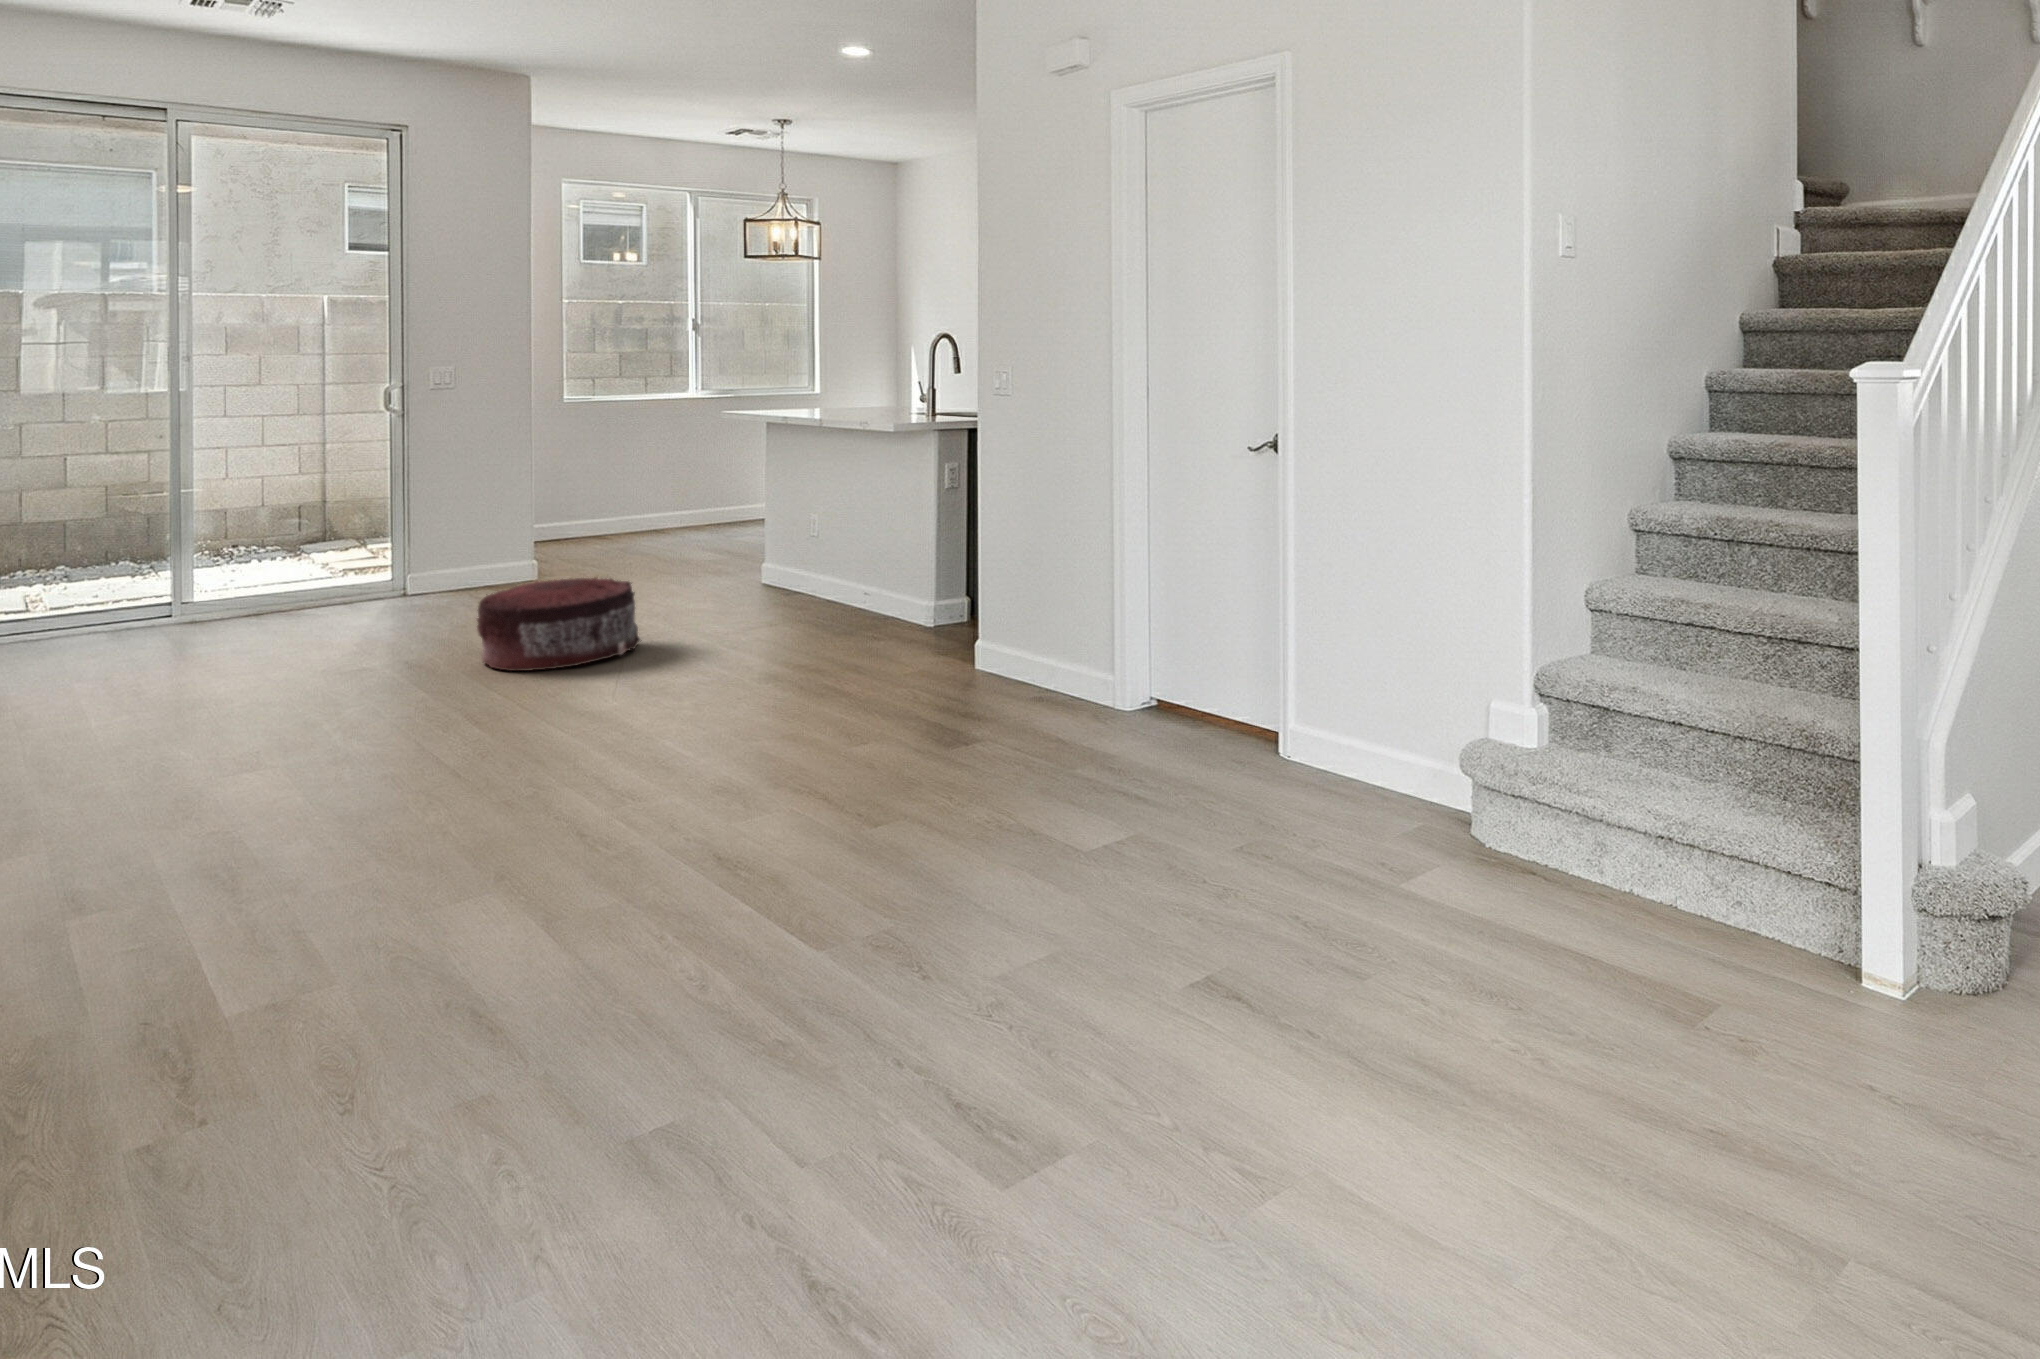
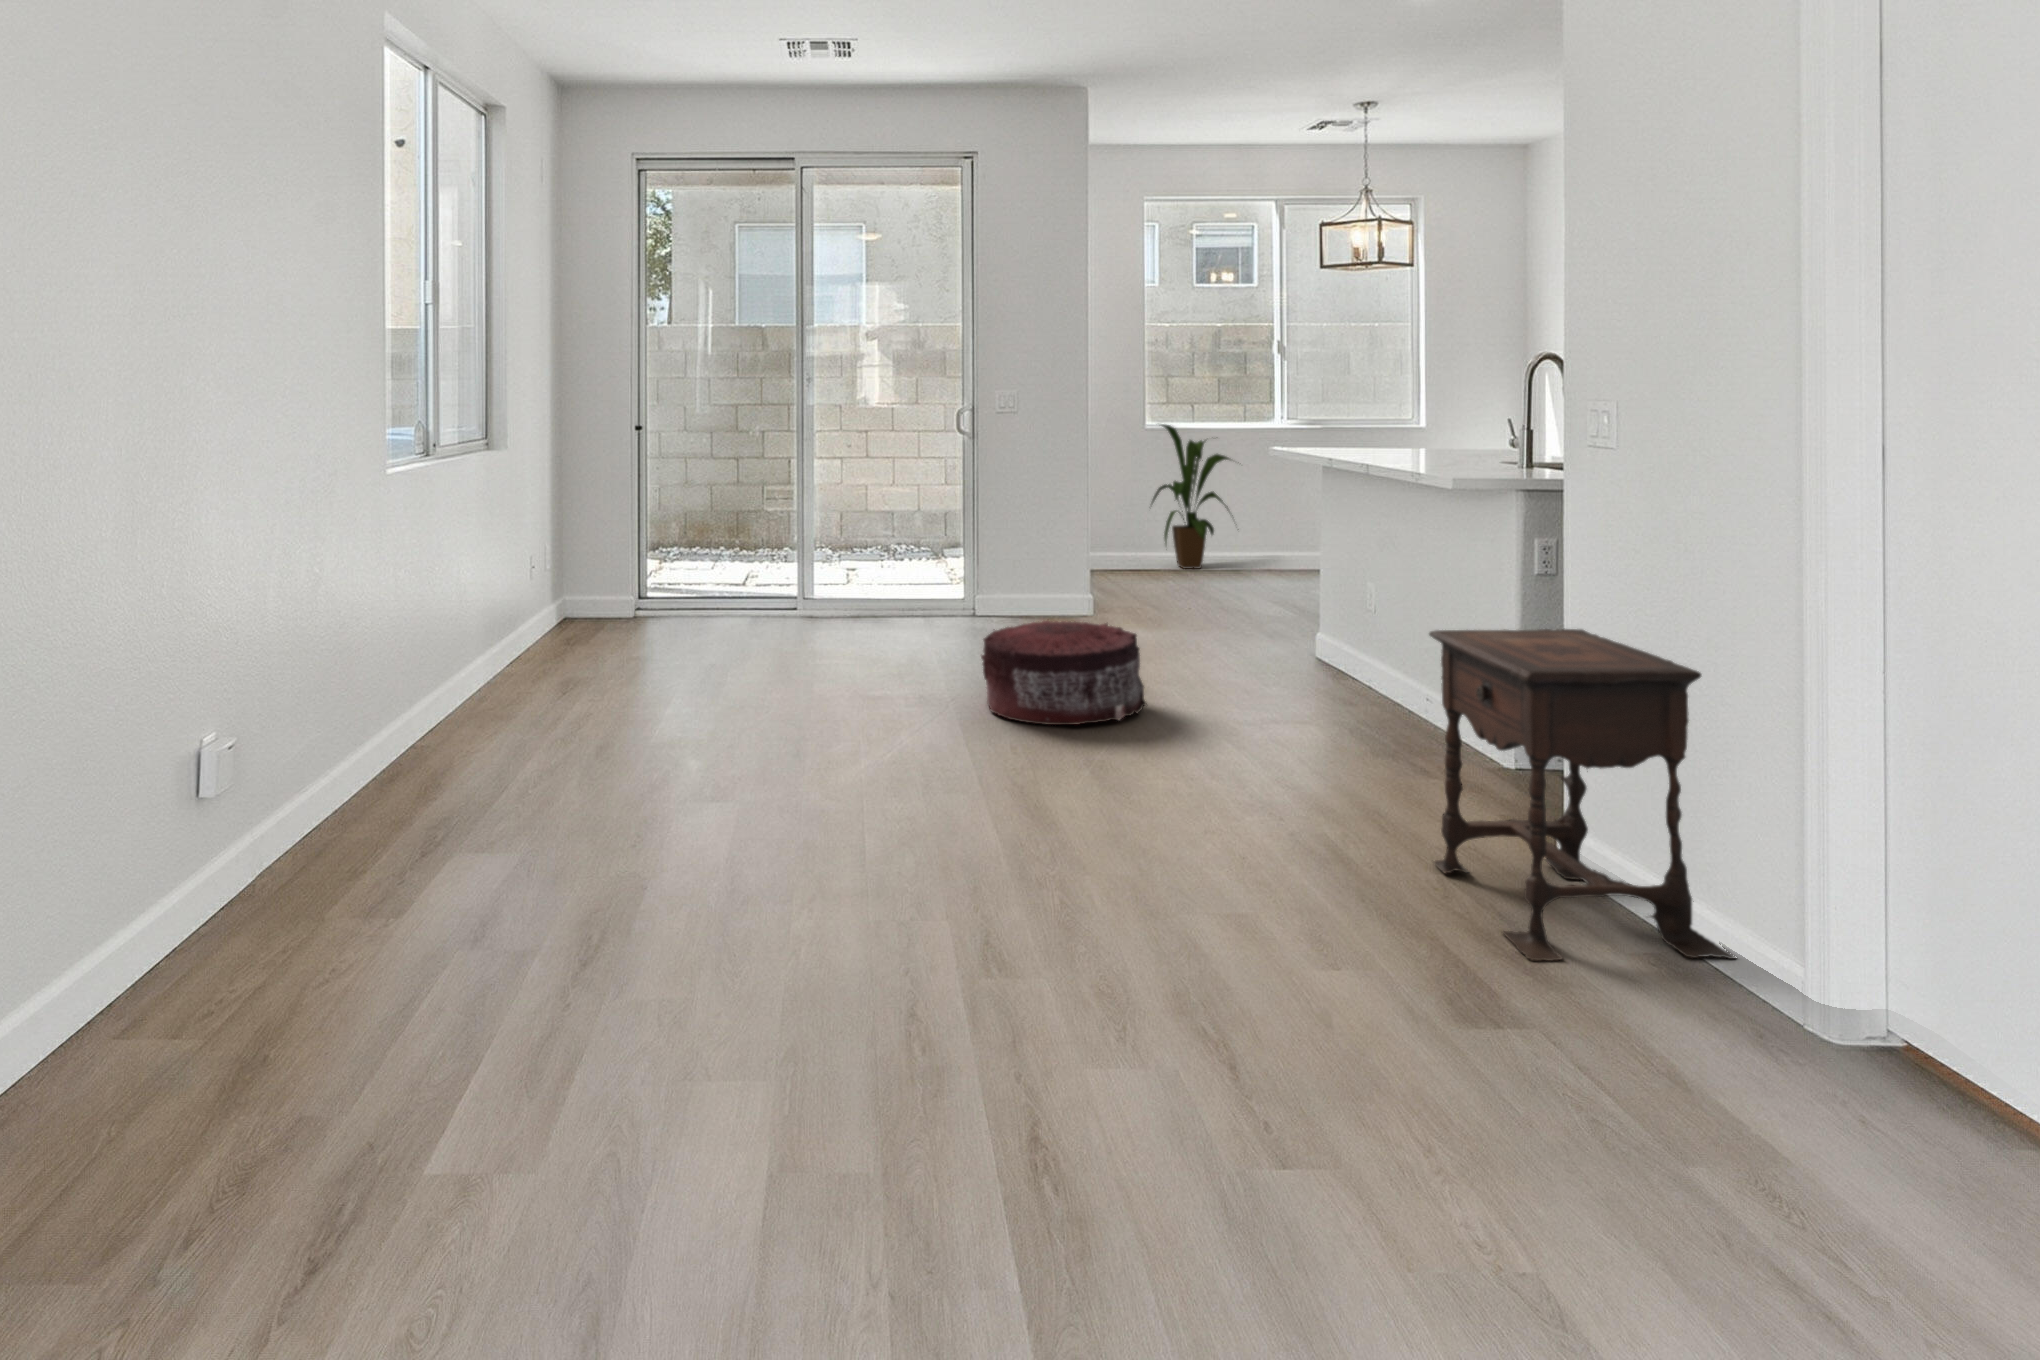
house plant: none [569,401,663,538] -> present [1152,424,1233,569]
side table: none [900,525,1082,730] -> present [1429,629,1735,961]

